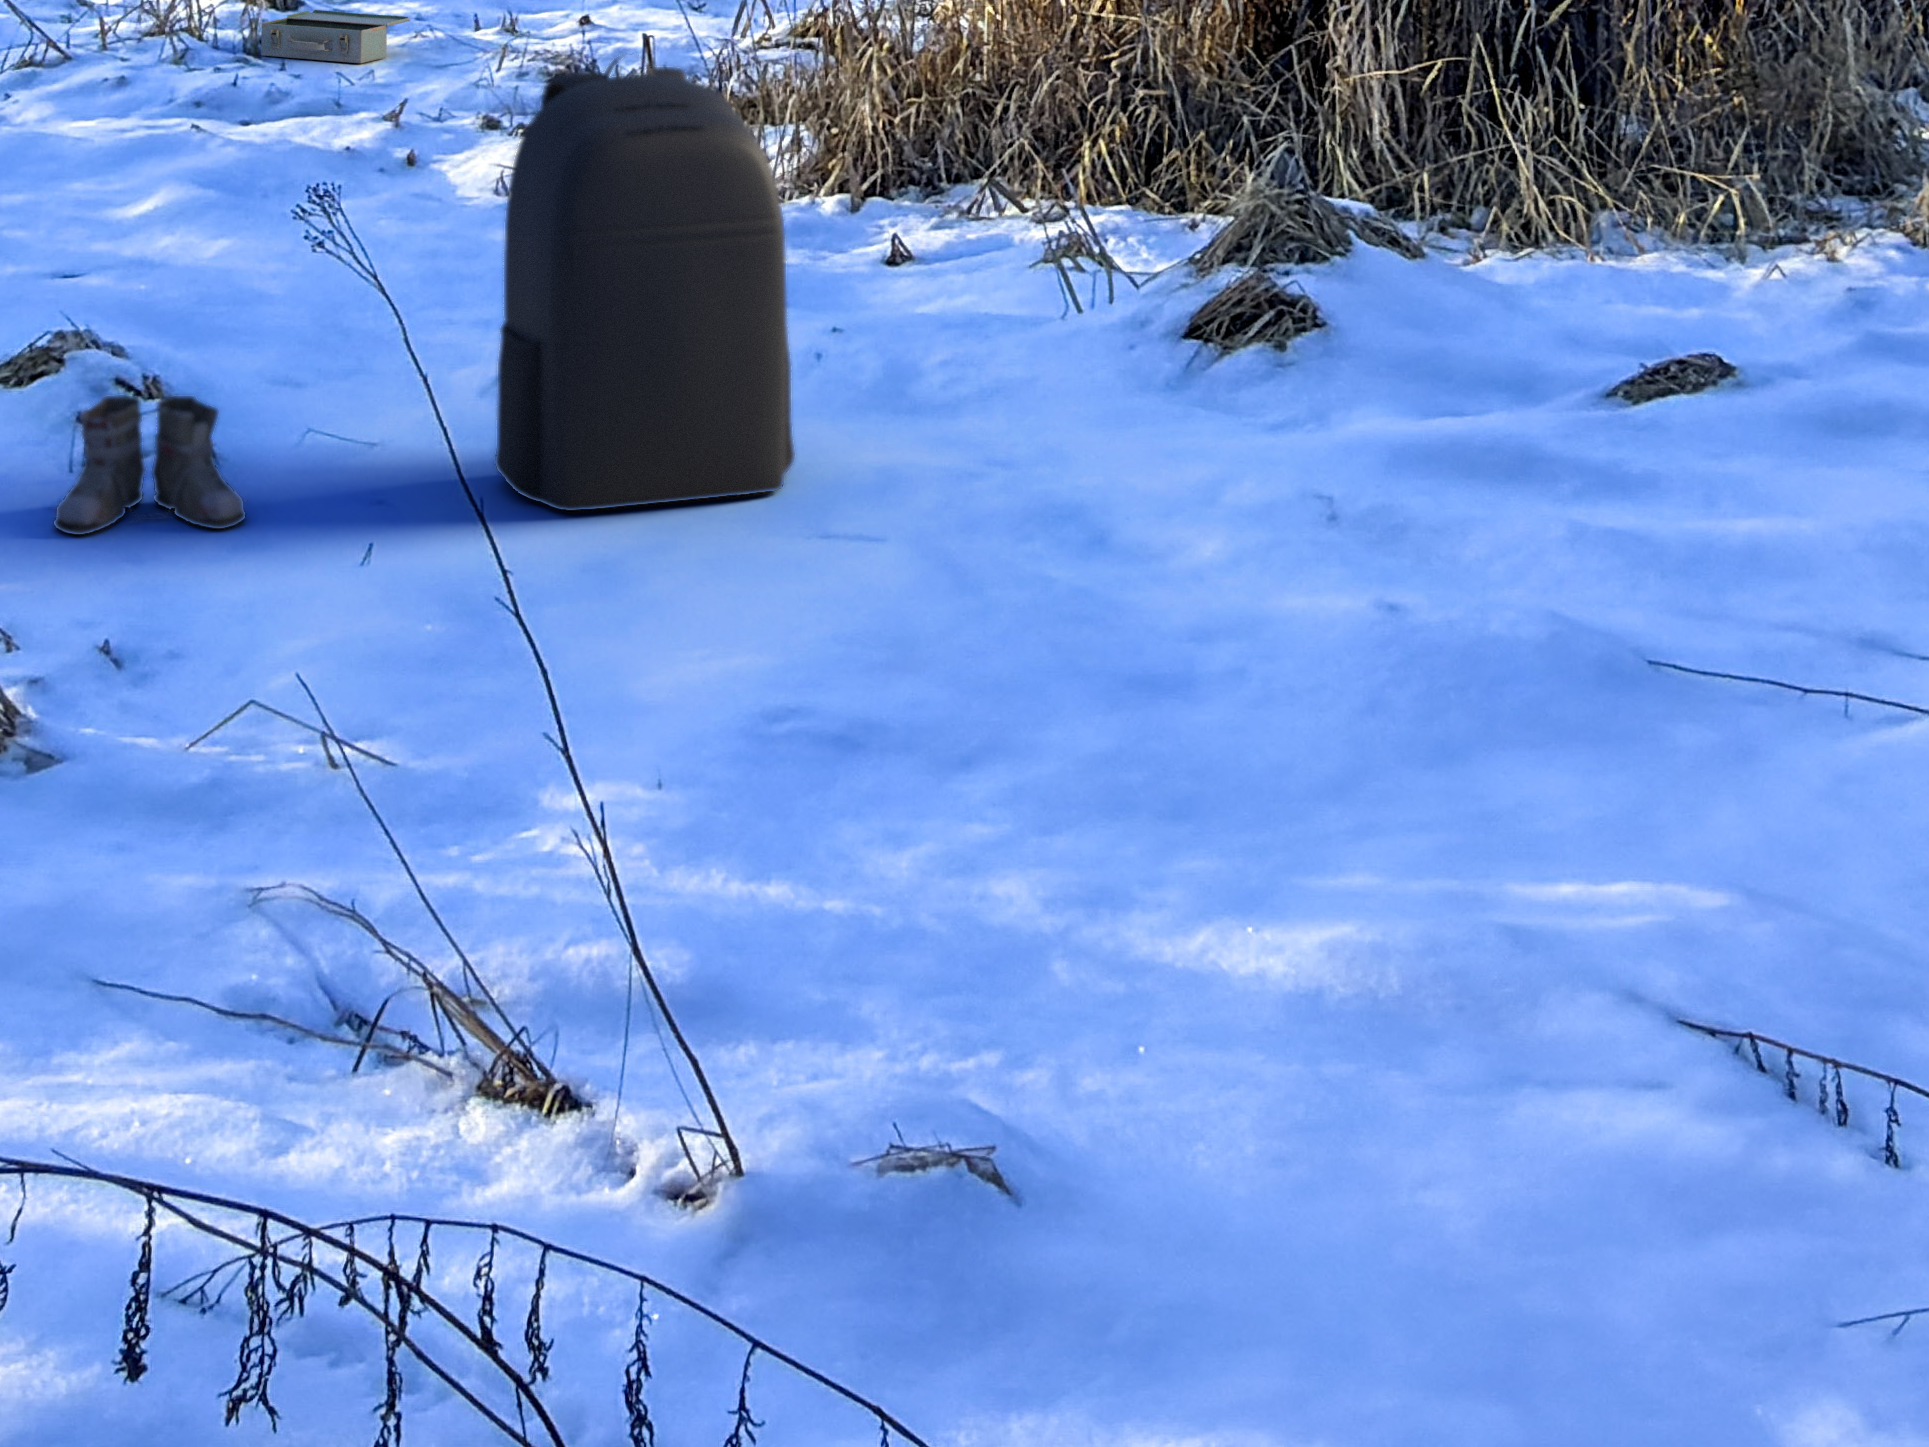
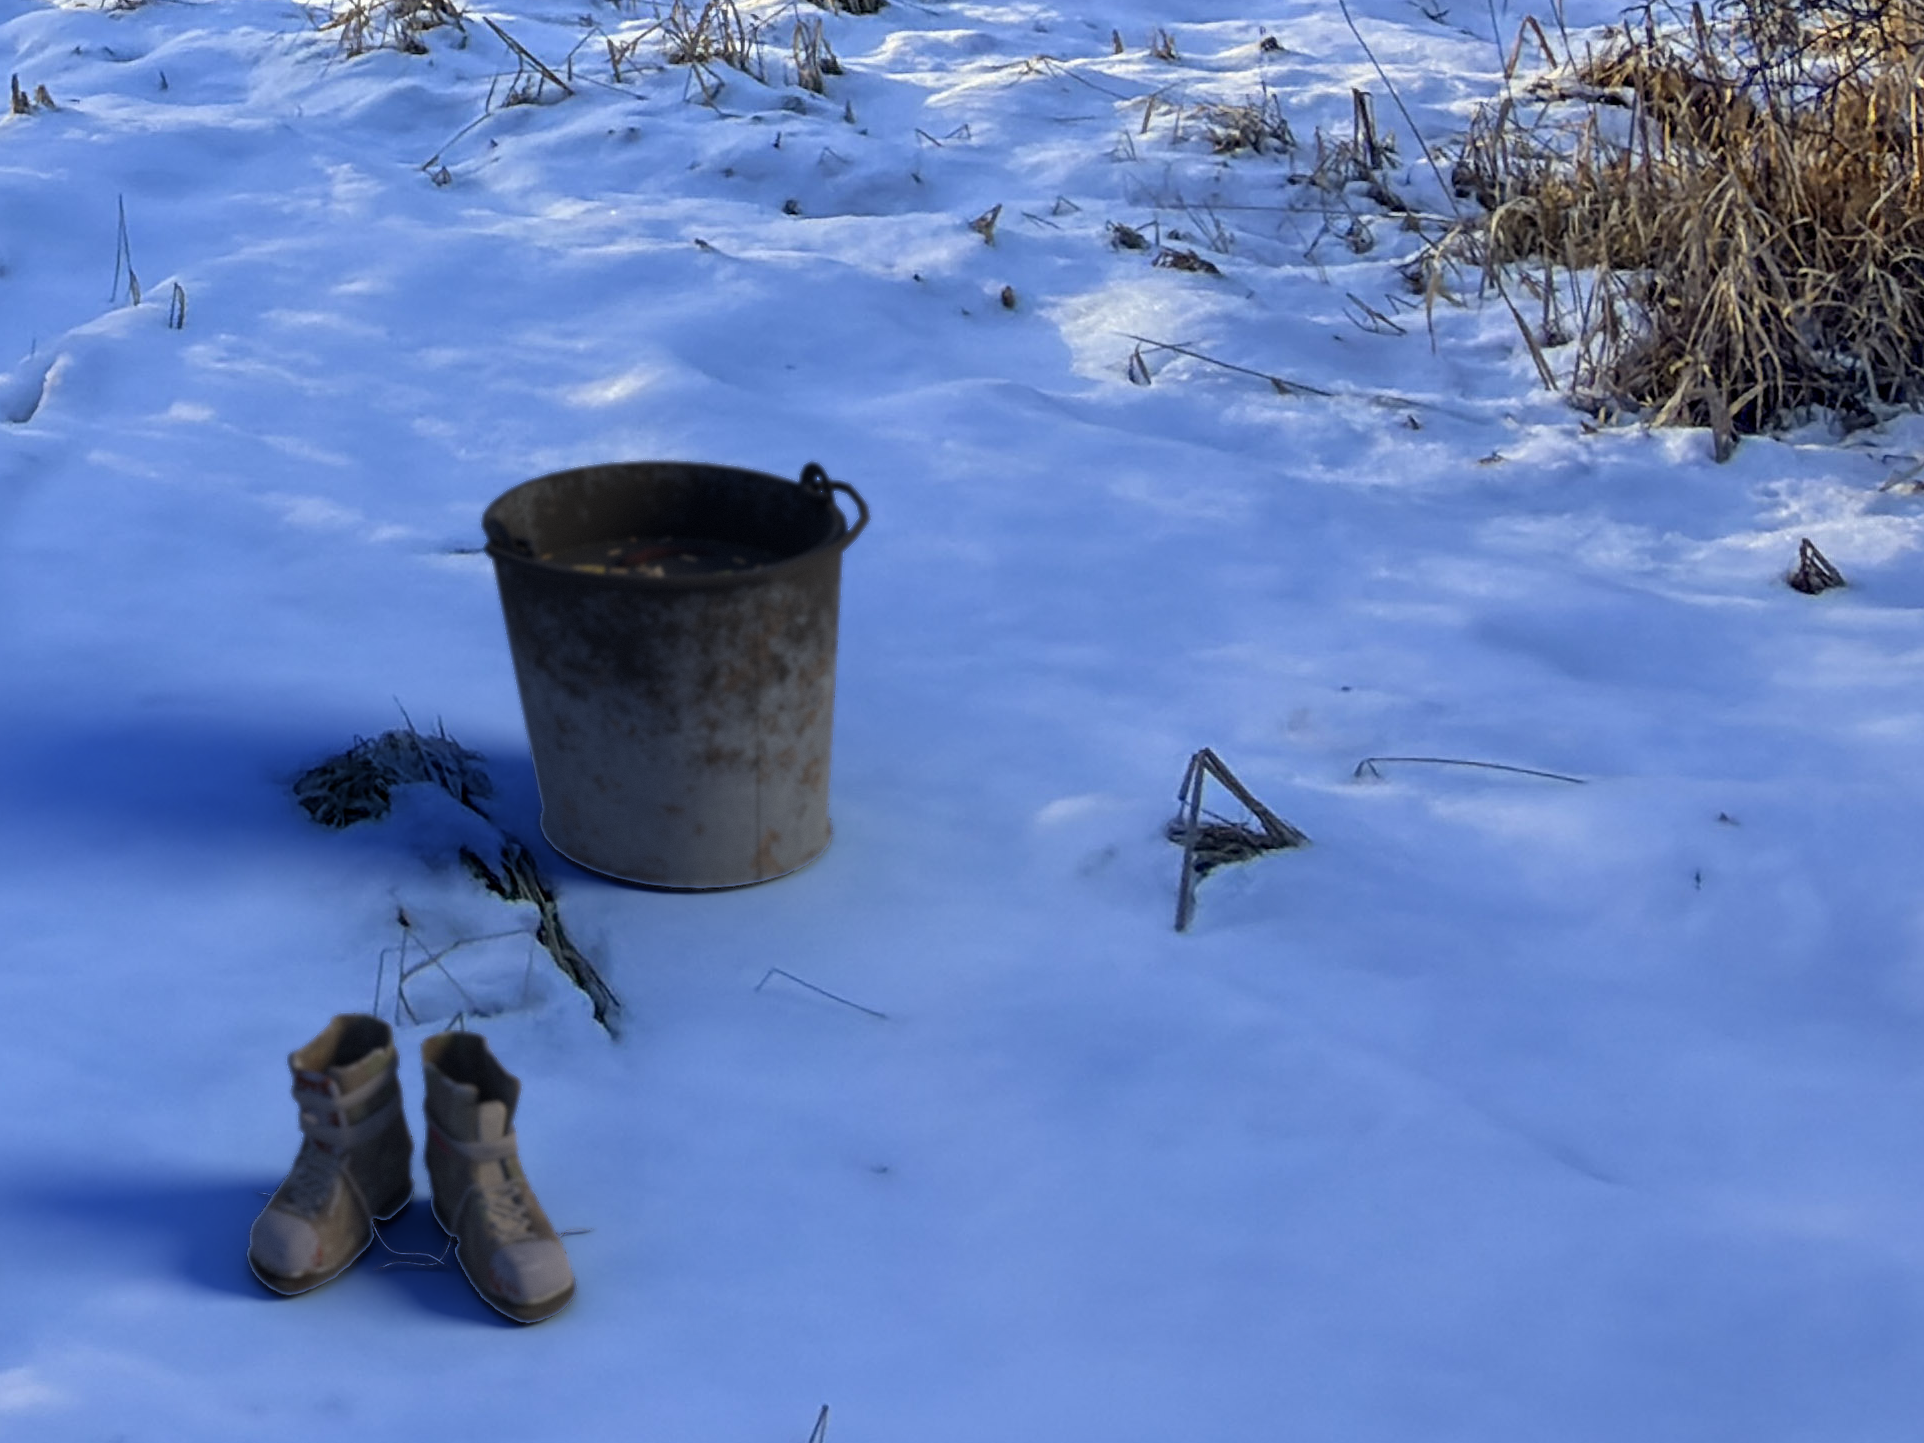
toolbox: present [261,10,410,63] -> none [803,30,1007,114]
backpack: present [495,57,795,511] -> none [1038,472,1675,1404]
bucket: none [149,144,389,391] -> present [481,460,870,889]

